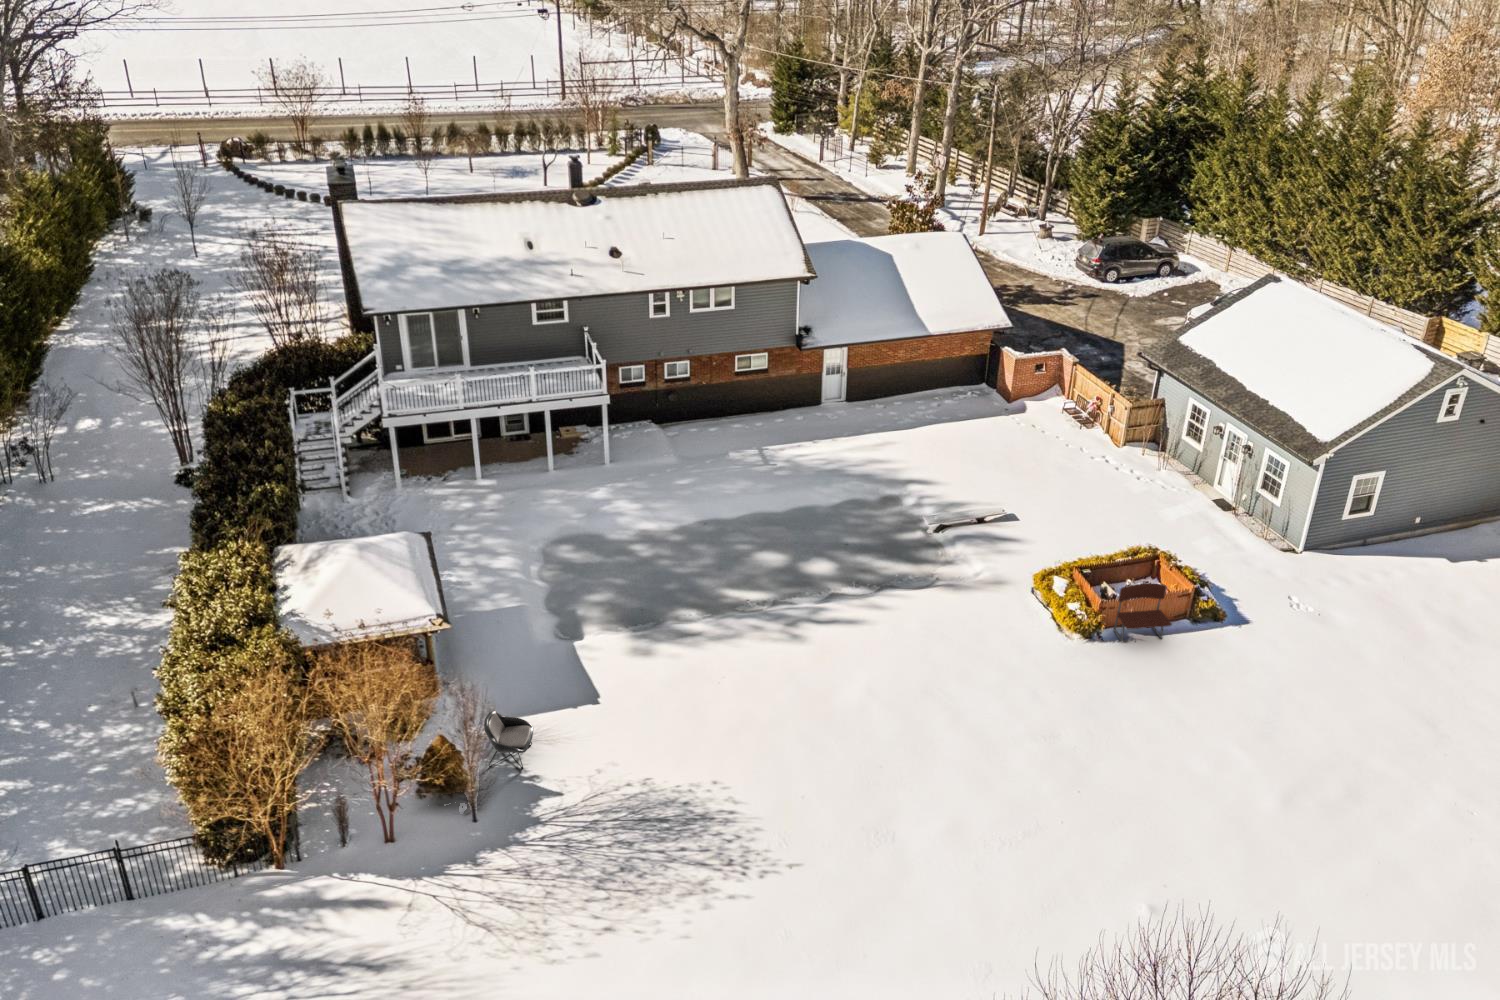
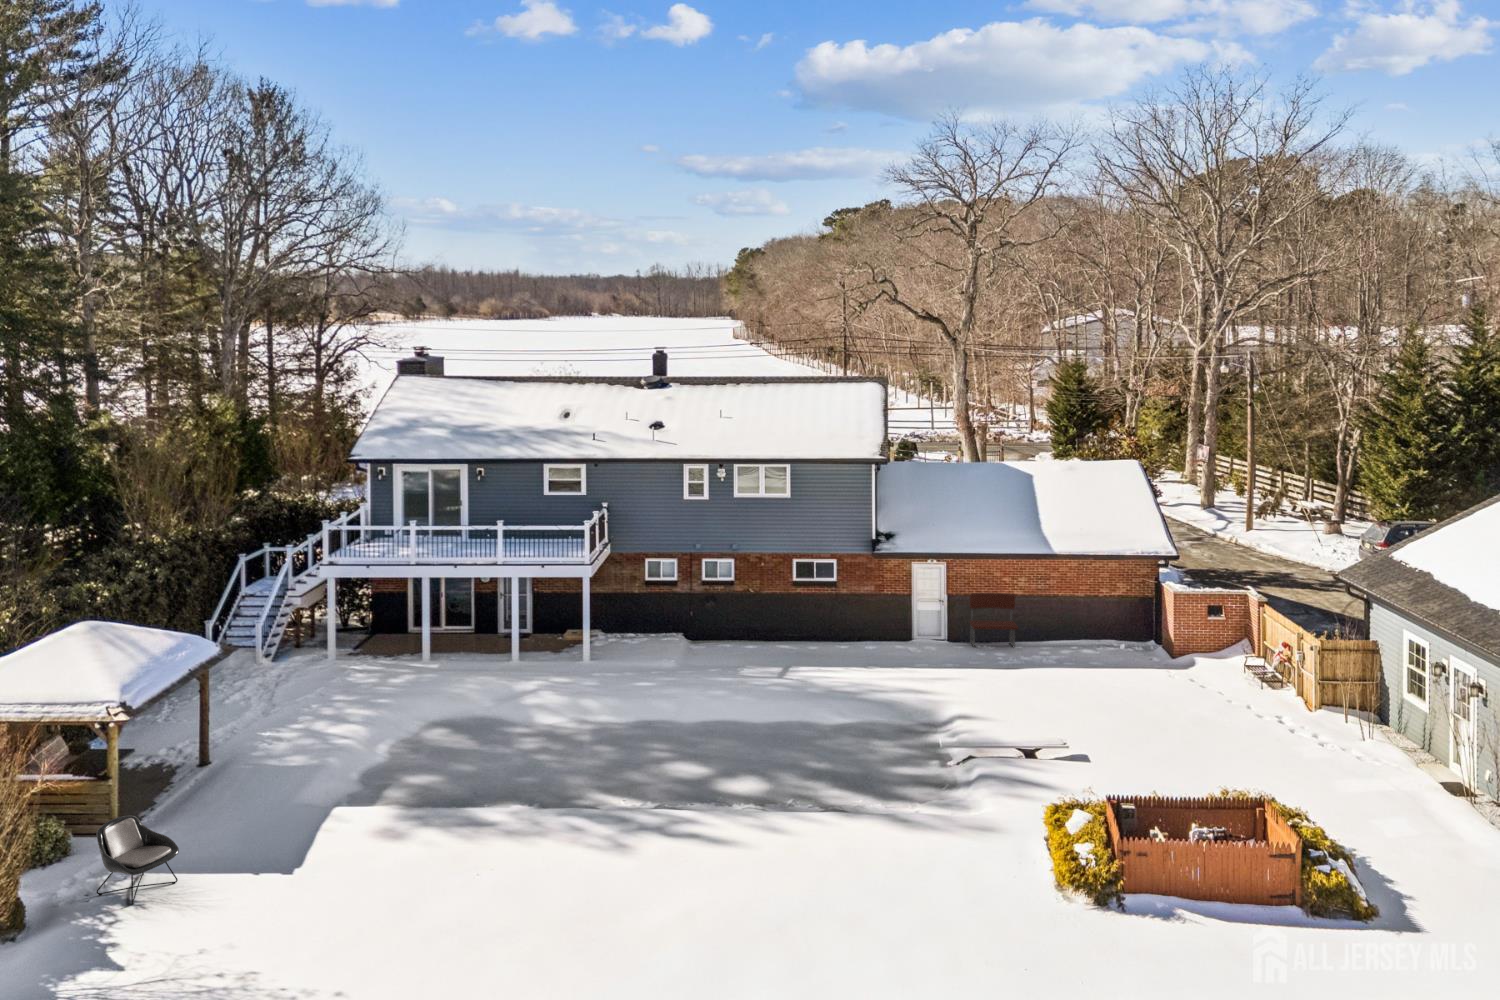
bench: present [1113,583,1172,642] -> present [969,593,1018,647]

